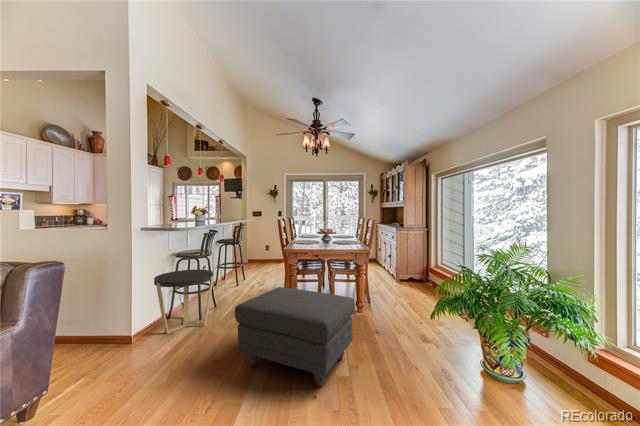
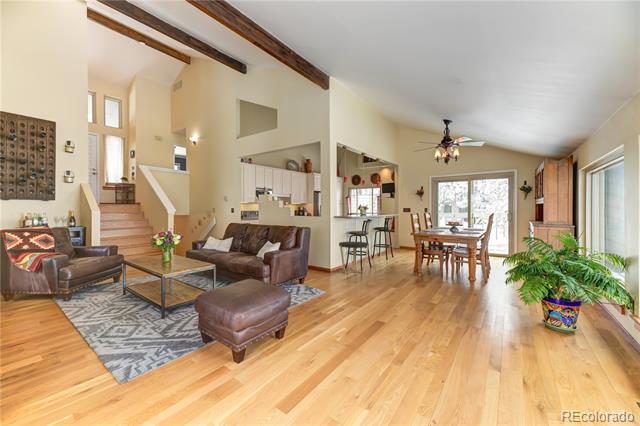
ottoman: present [235,287,355,387] -> none [376,253,447,301]

